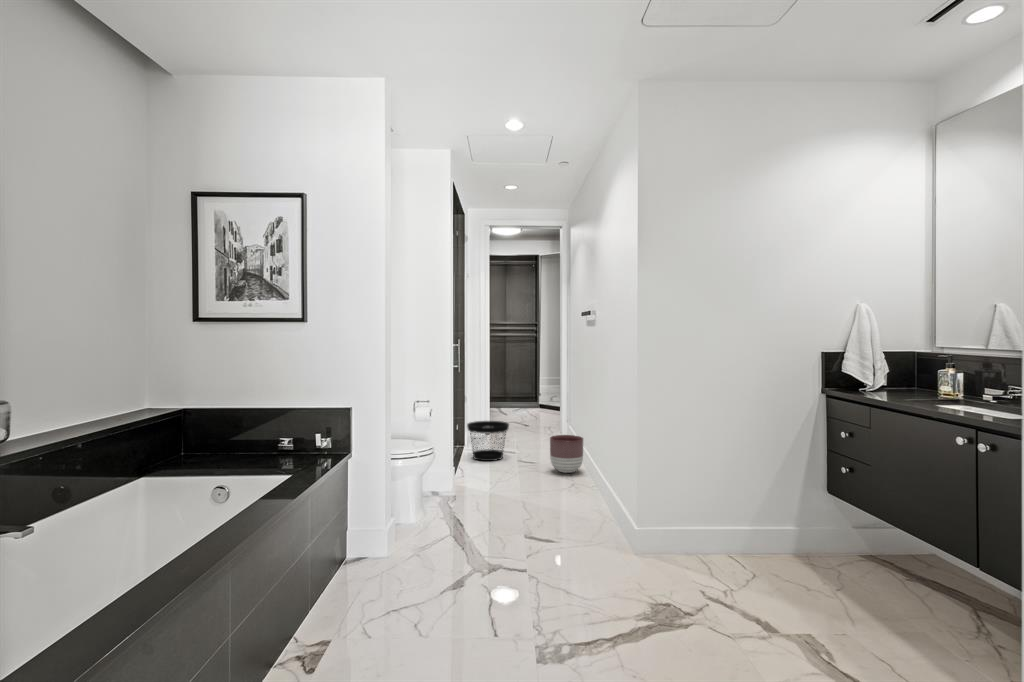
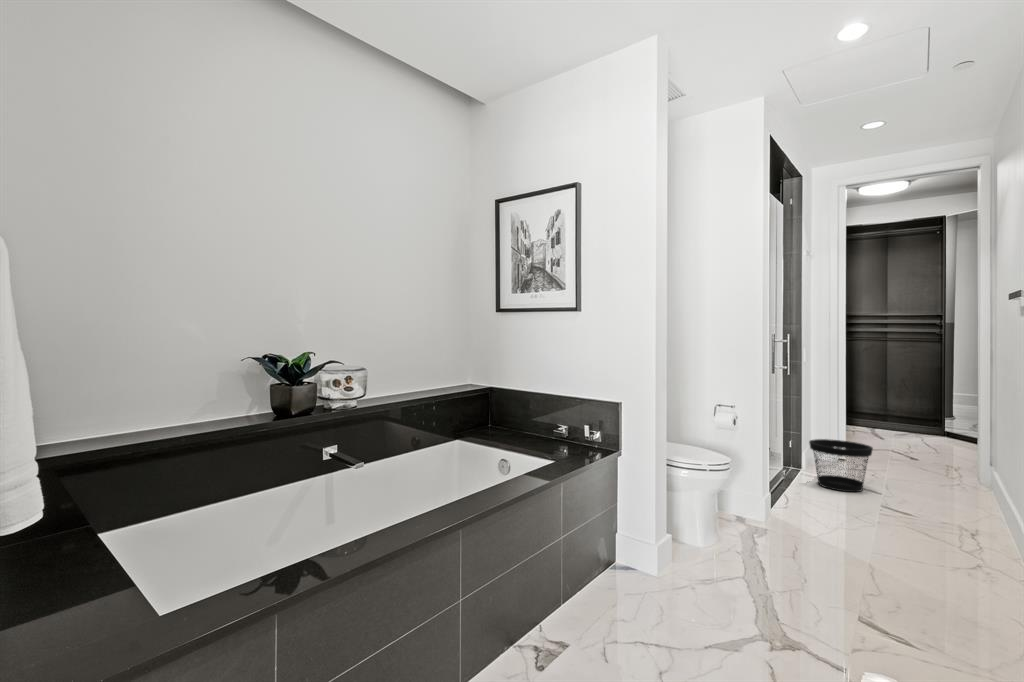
planter: present [550,435,583,473] -> none [939,474,1008,533]

